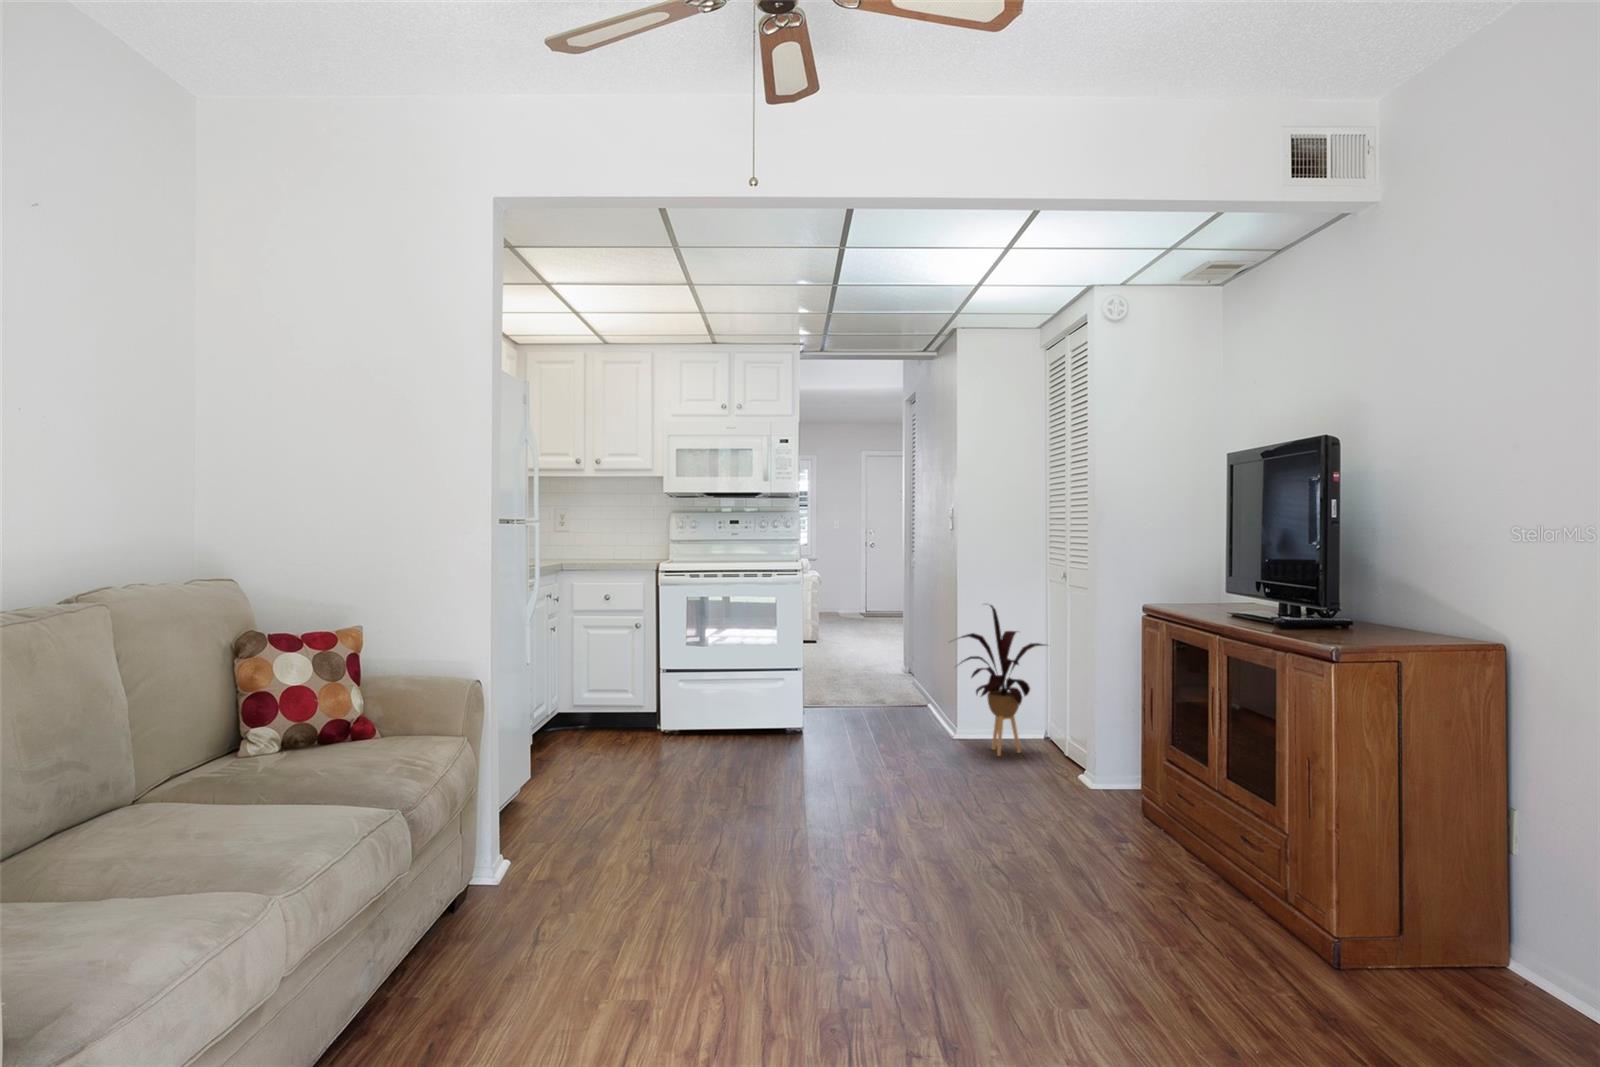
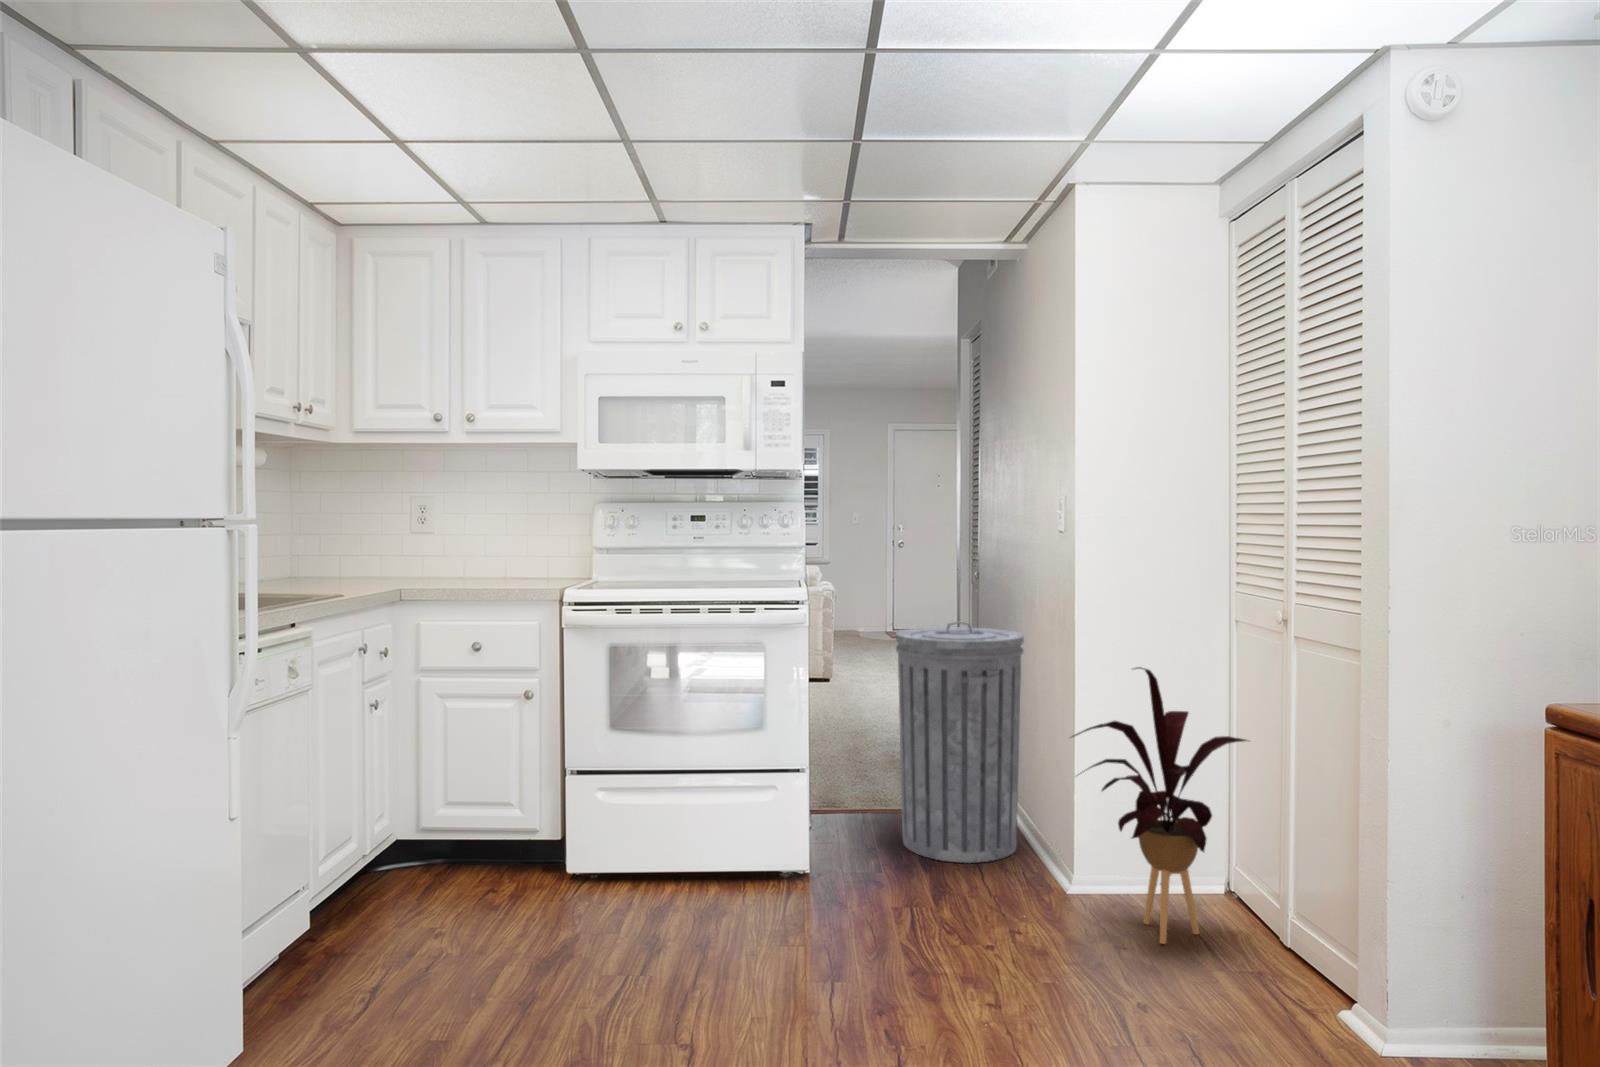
trash can: none [856,585,933,727] -> present [896,622,1024,863]

